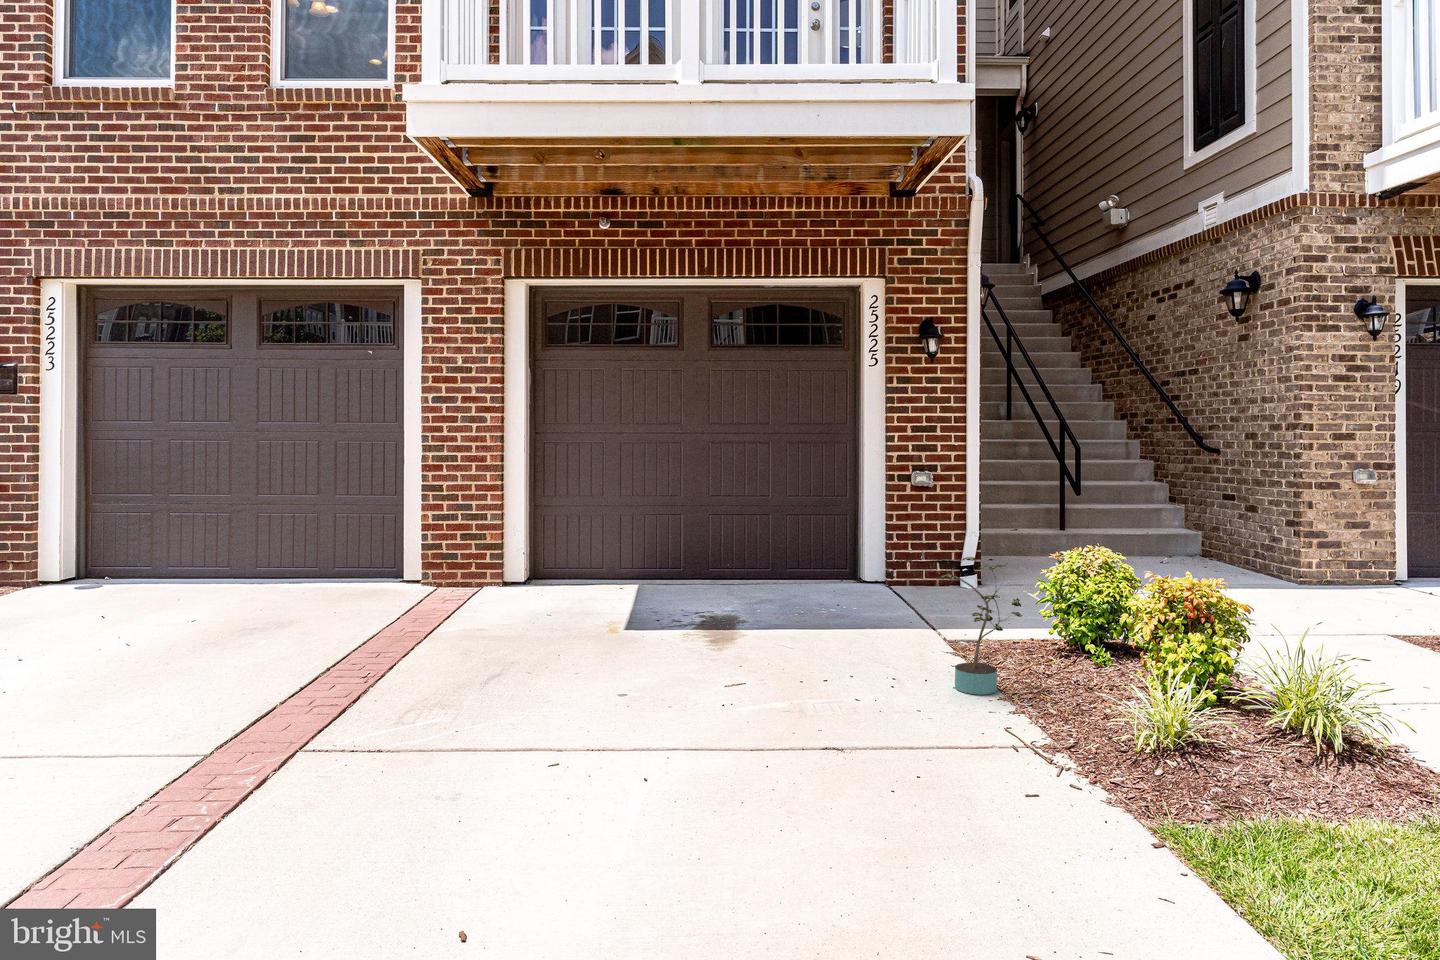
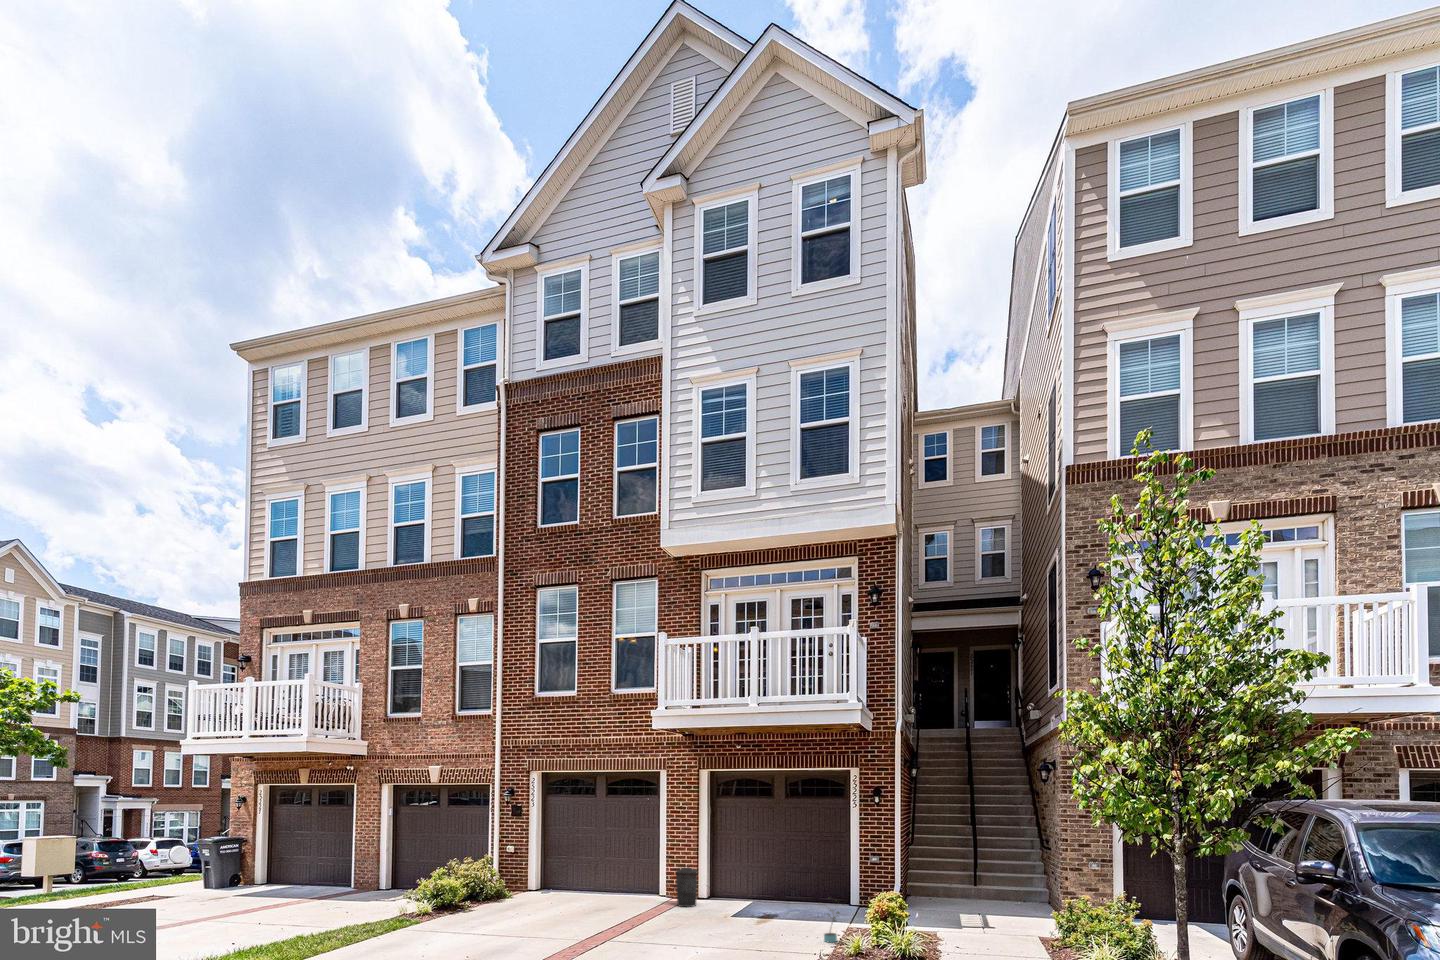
trash can: none [444,501,499,596] -> present [676,867,698,907]

